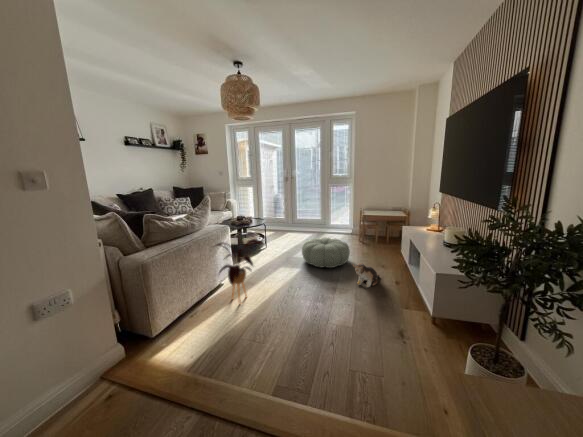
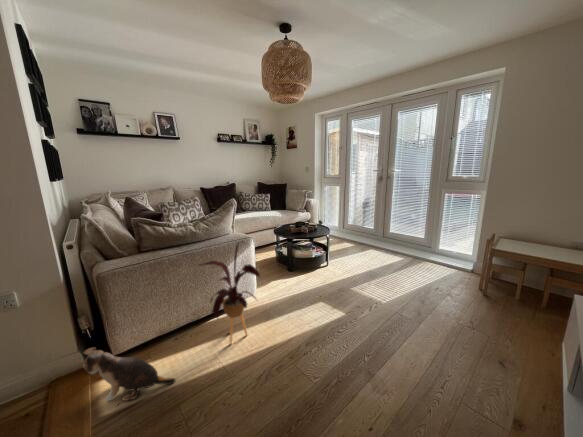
pouf: present [302,238,350,268] -> none [356,270,438,326]
plush toy: present [353,263,379,287] -> present [80,347,175,401]

